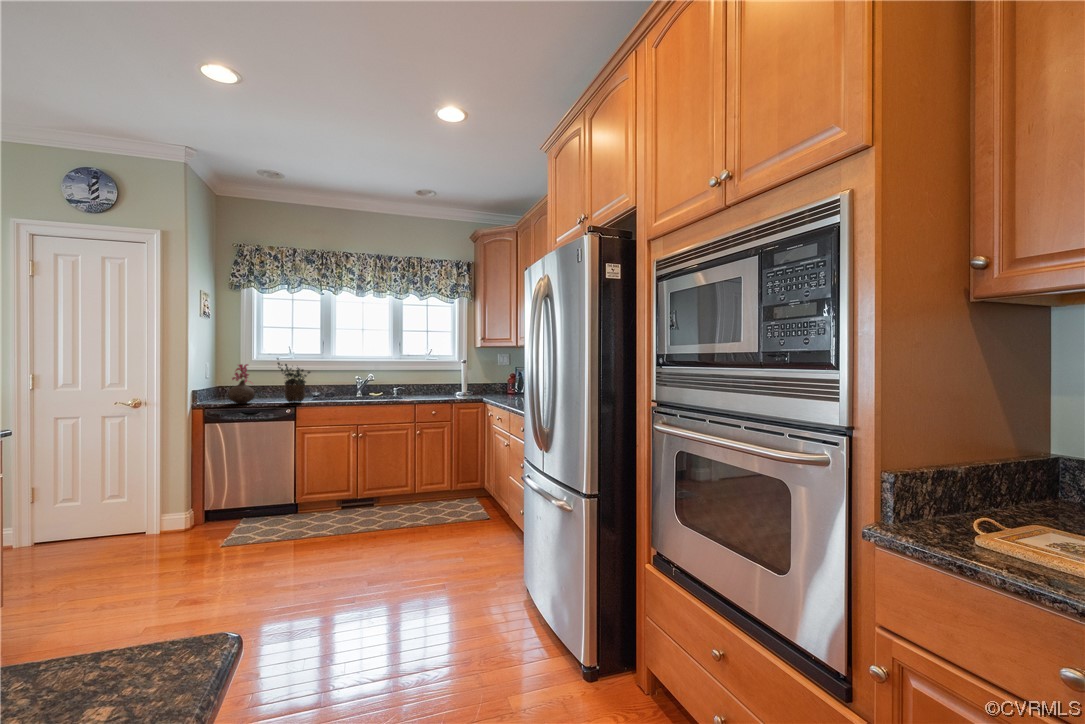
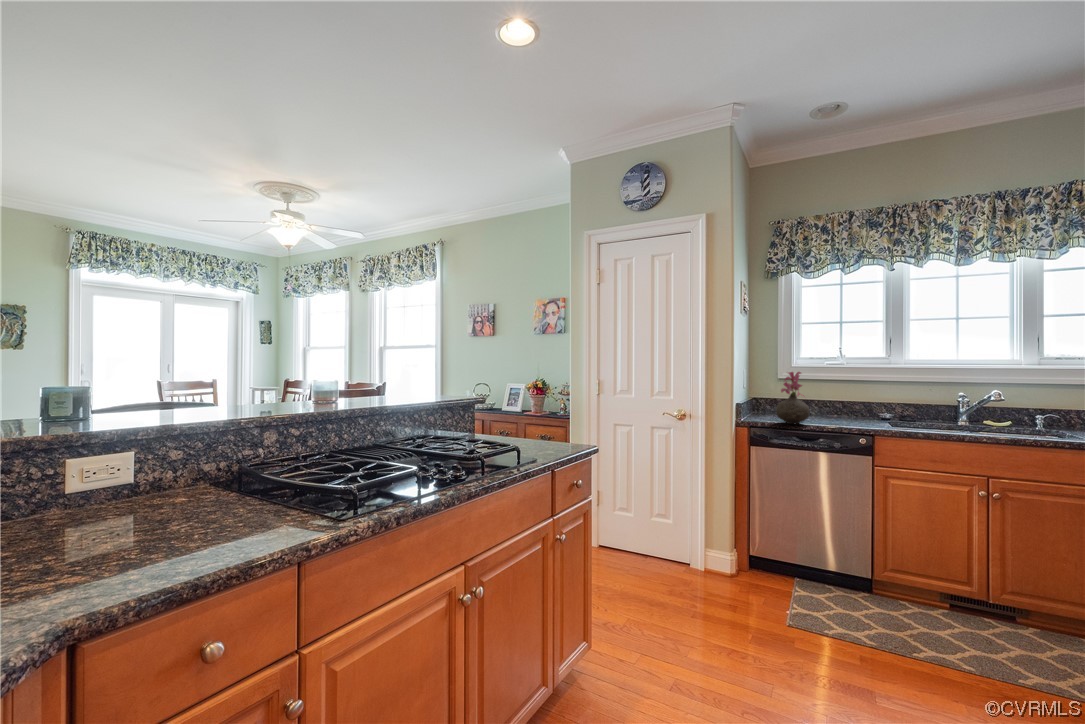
potted plant: present [277,358,310,402] -> none [842,363,898,429]

